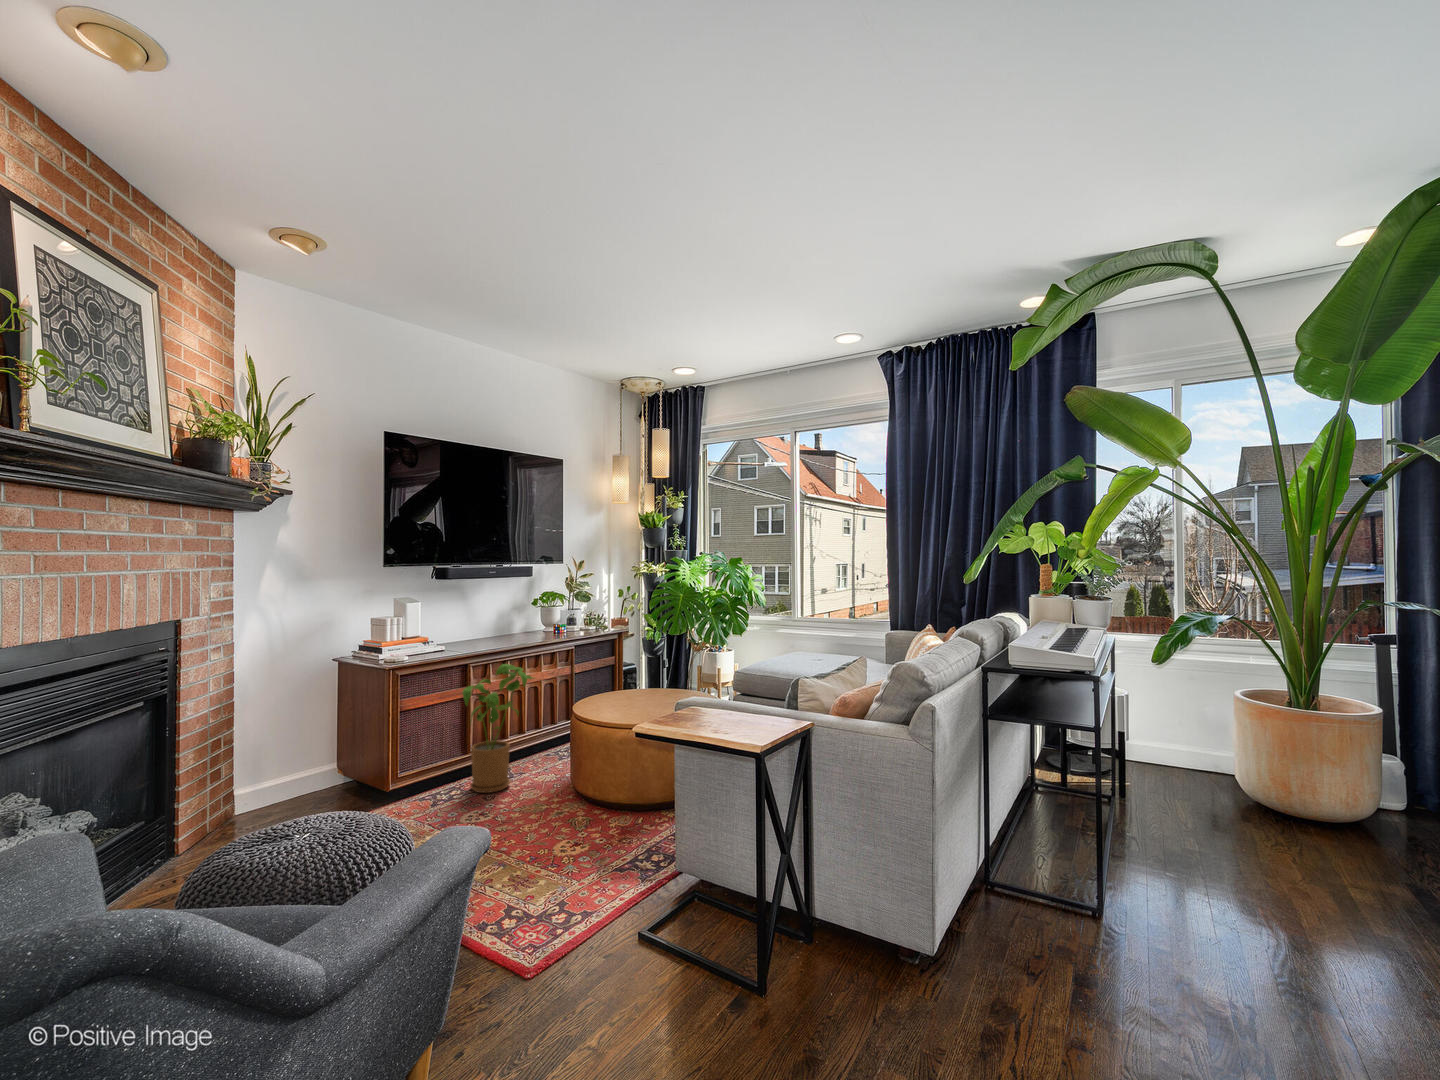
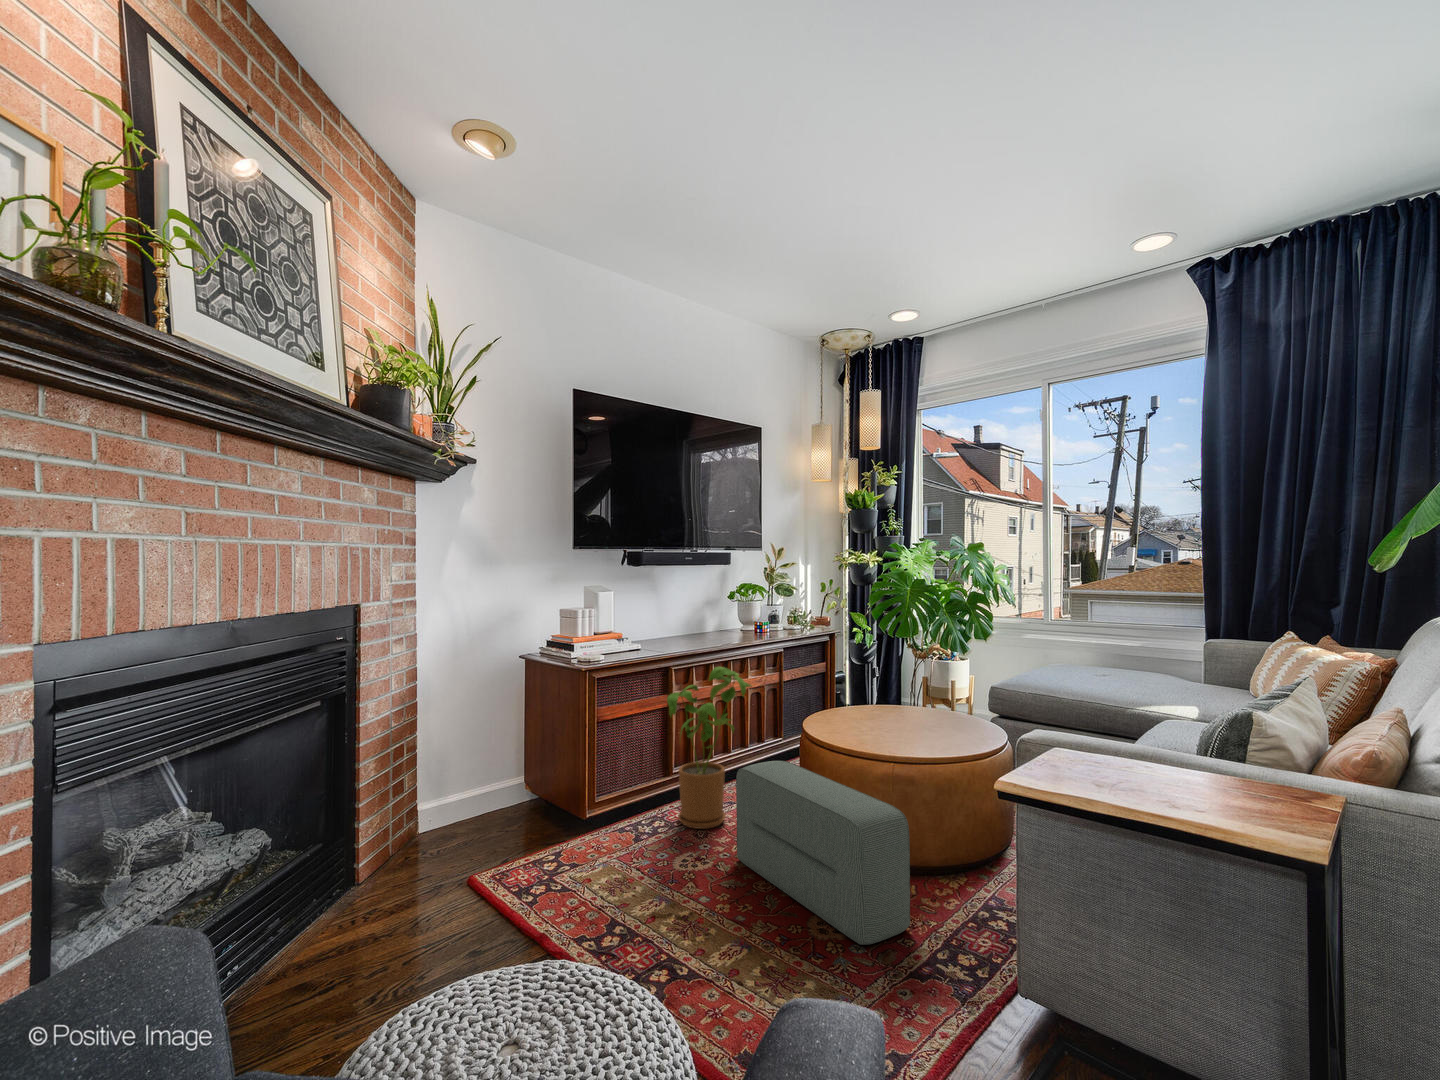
pouf: none [511,734,624,854] -> present [736,761,910,945]

